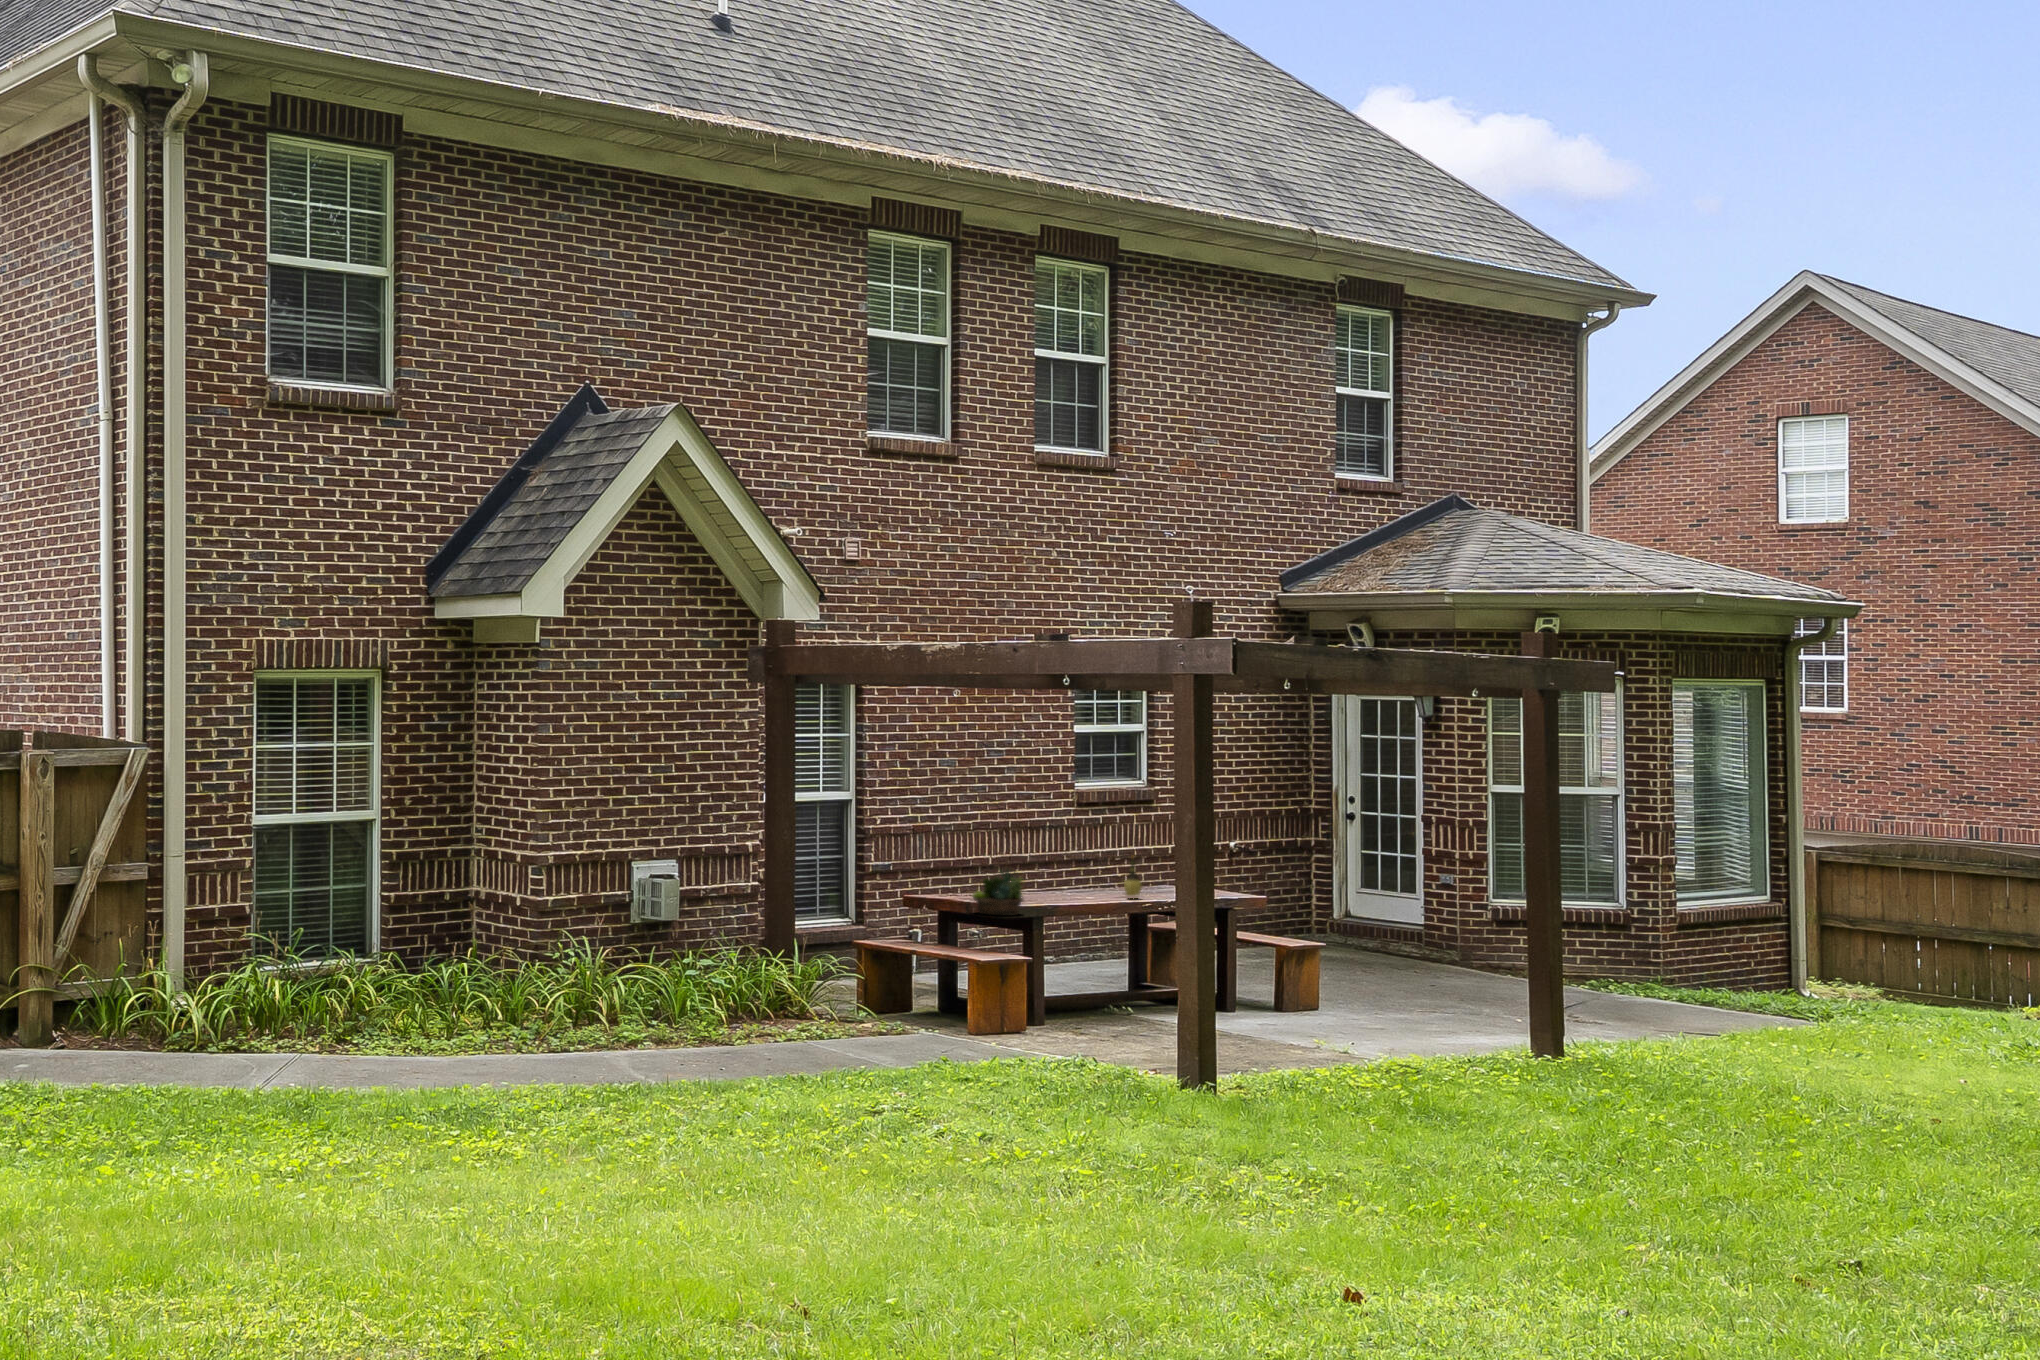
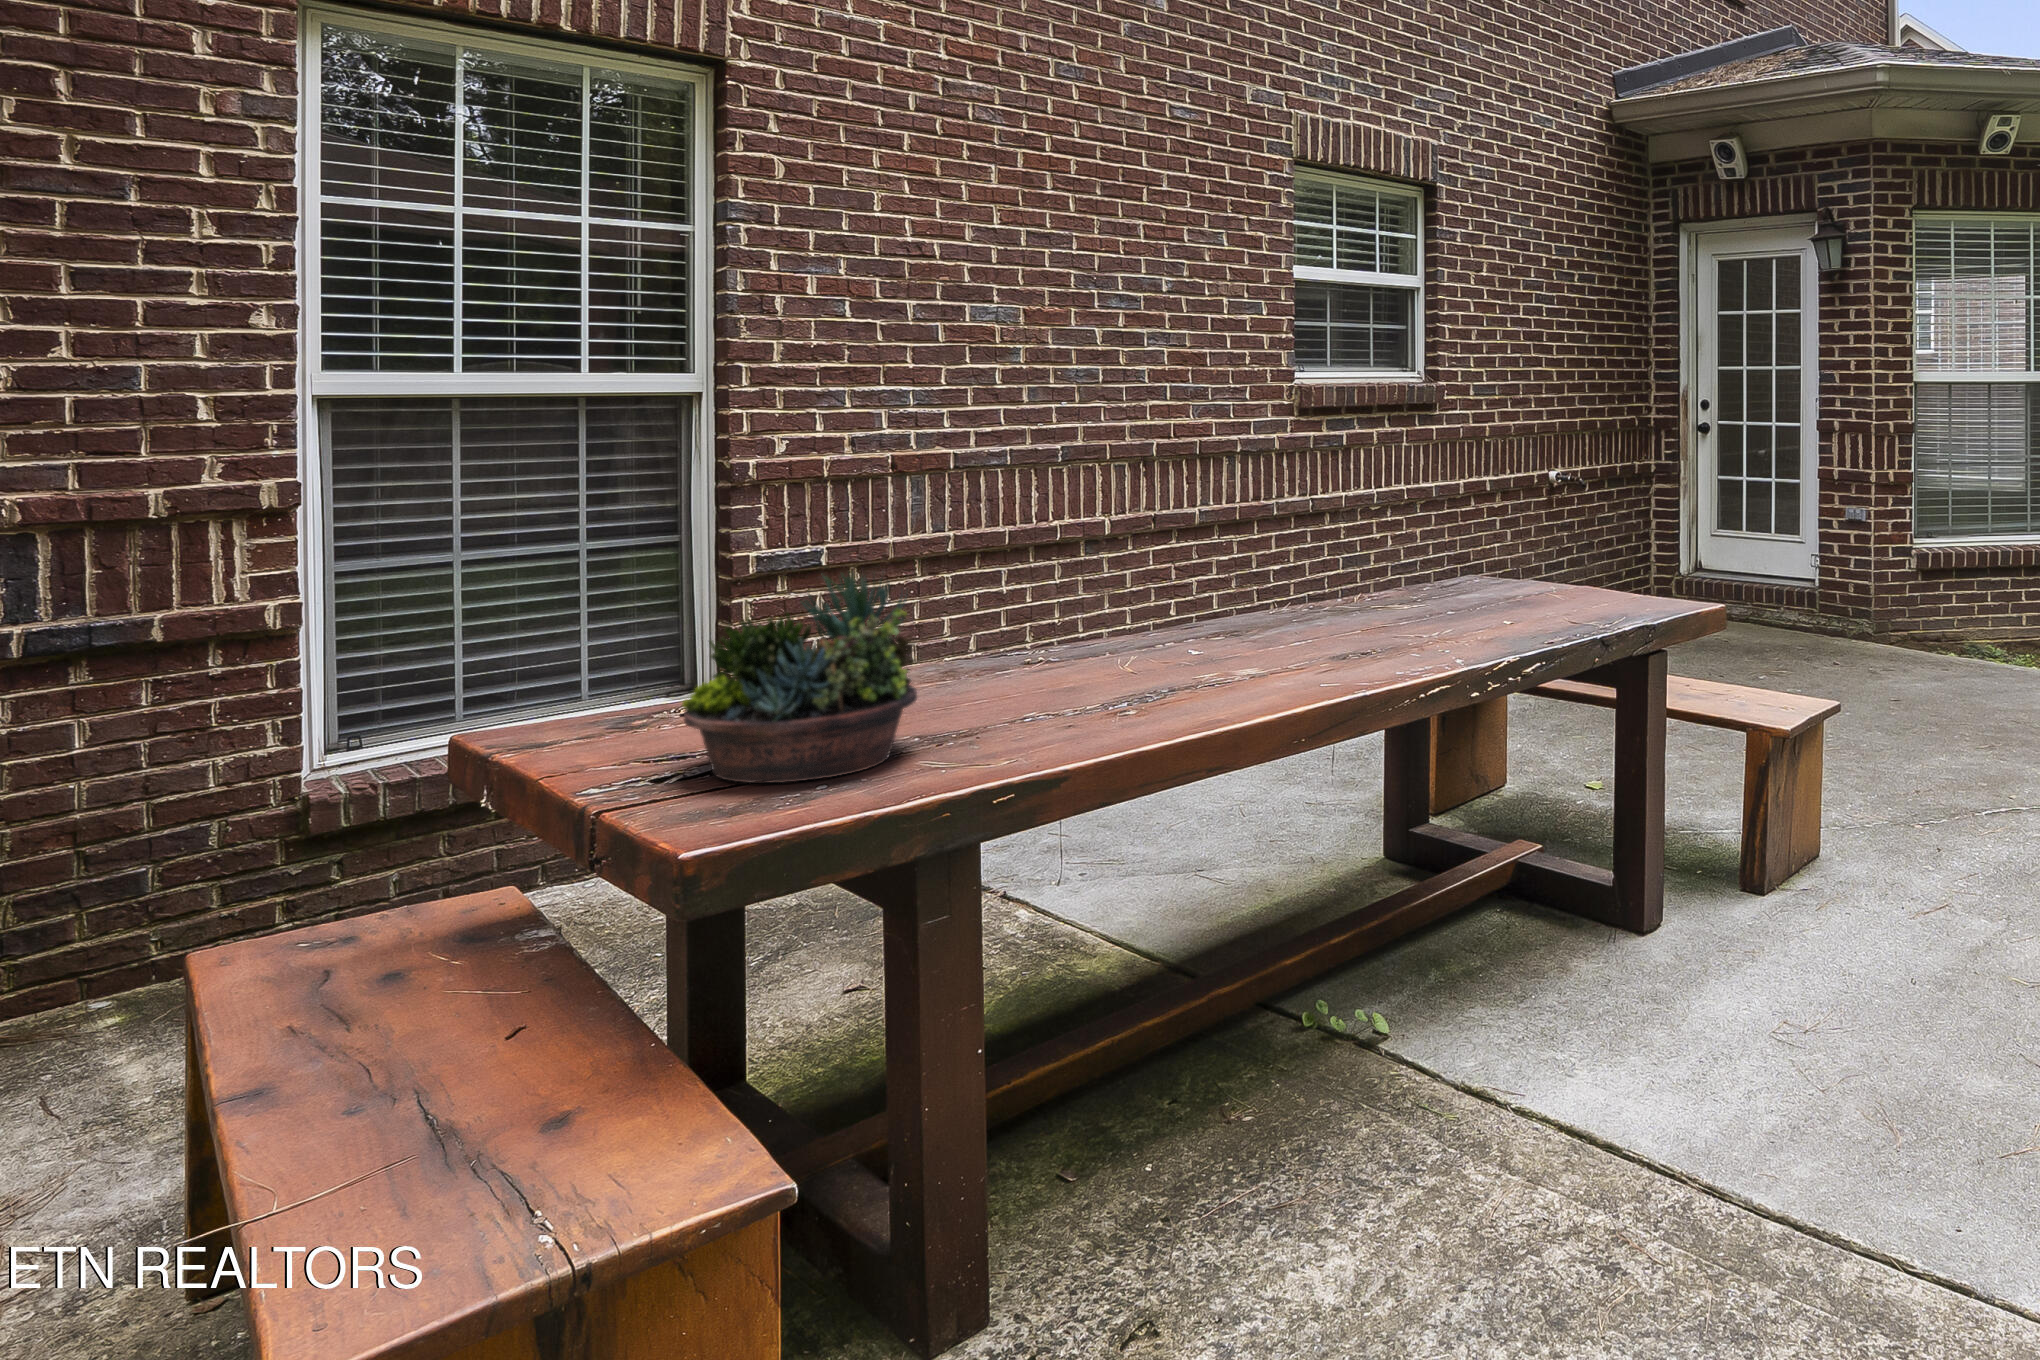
wine bottle: present [1124,857,1142,896] -> none [1354,498,1397,606]

